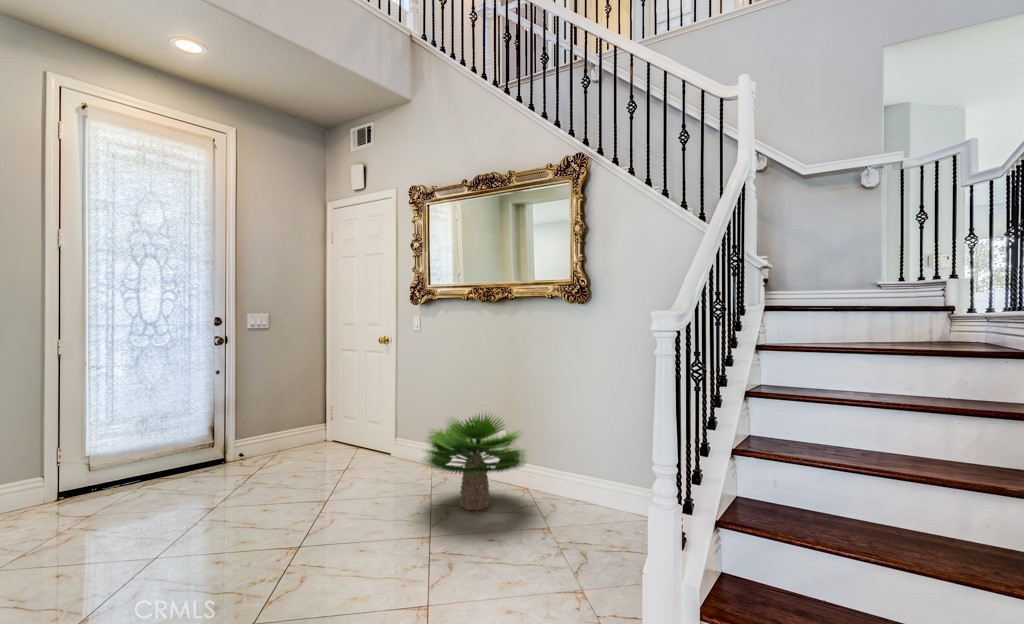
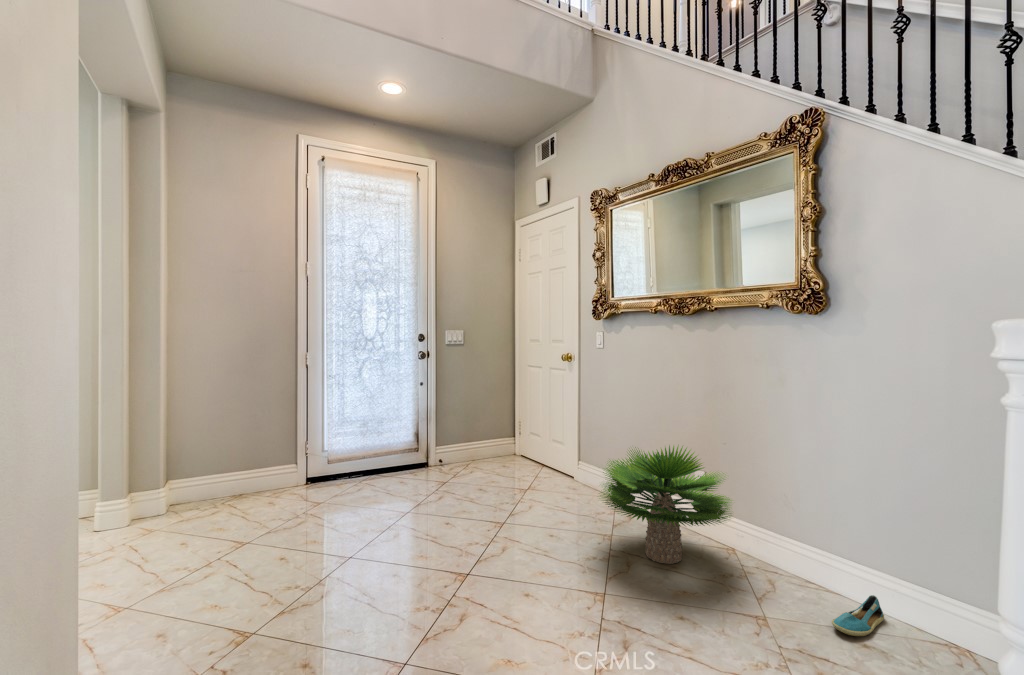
shoe: none [592,504,624,531] -> present [831,595,884,636]

